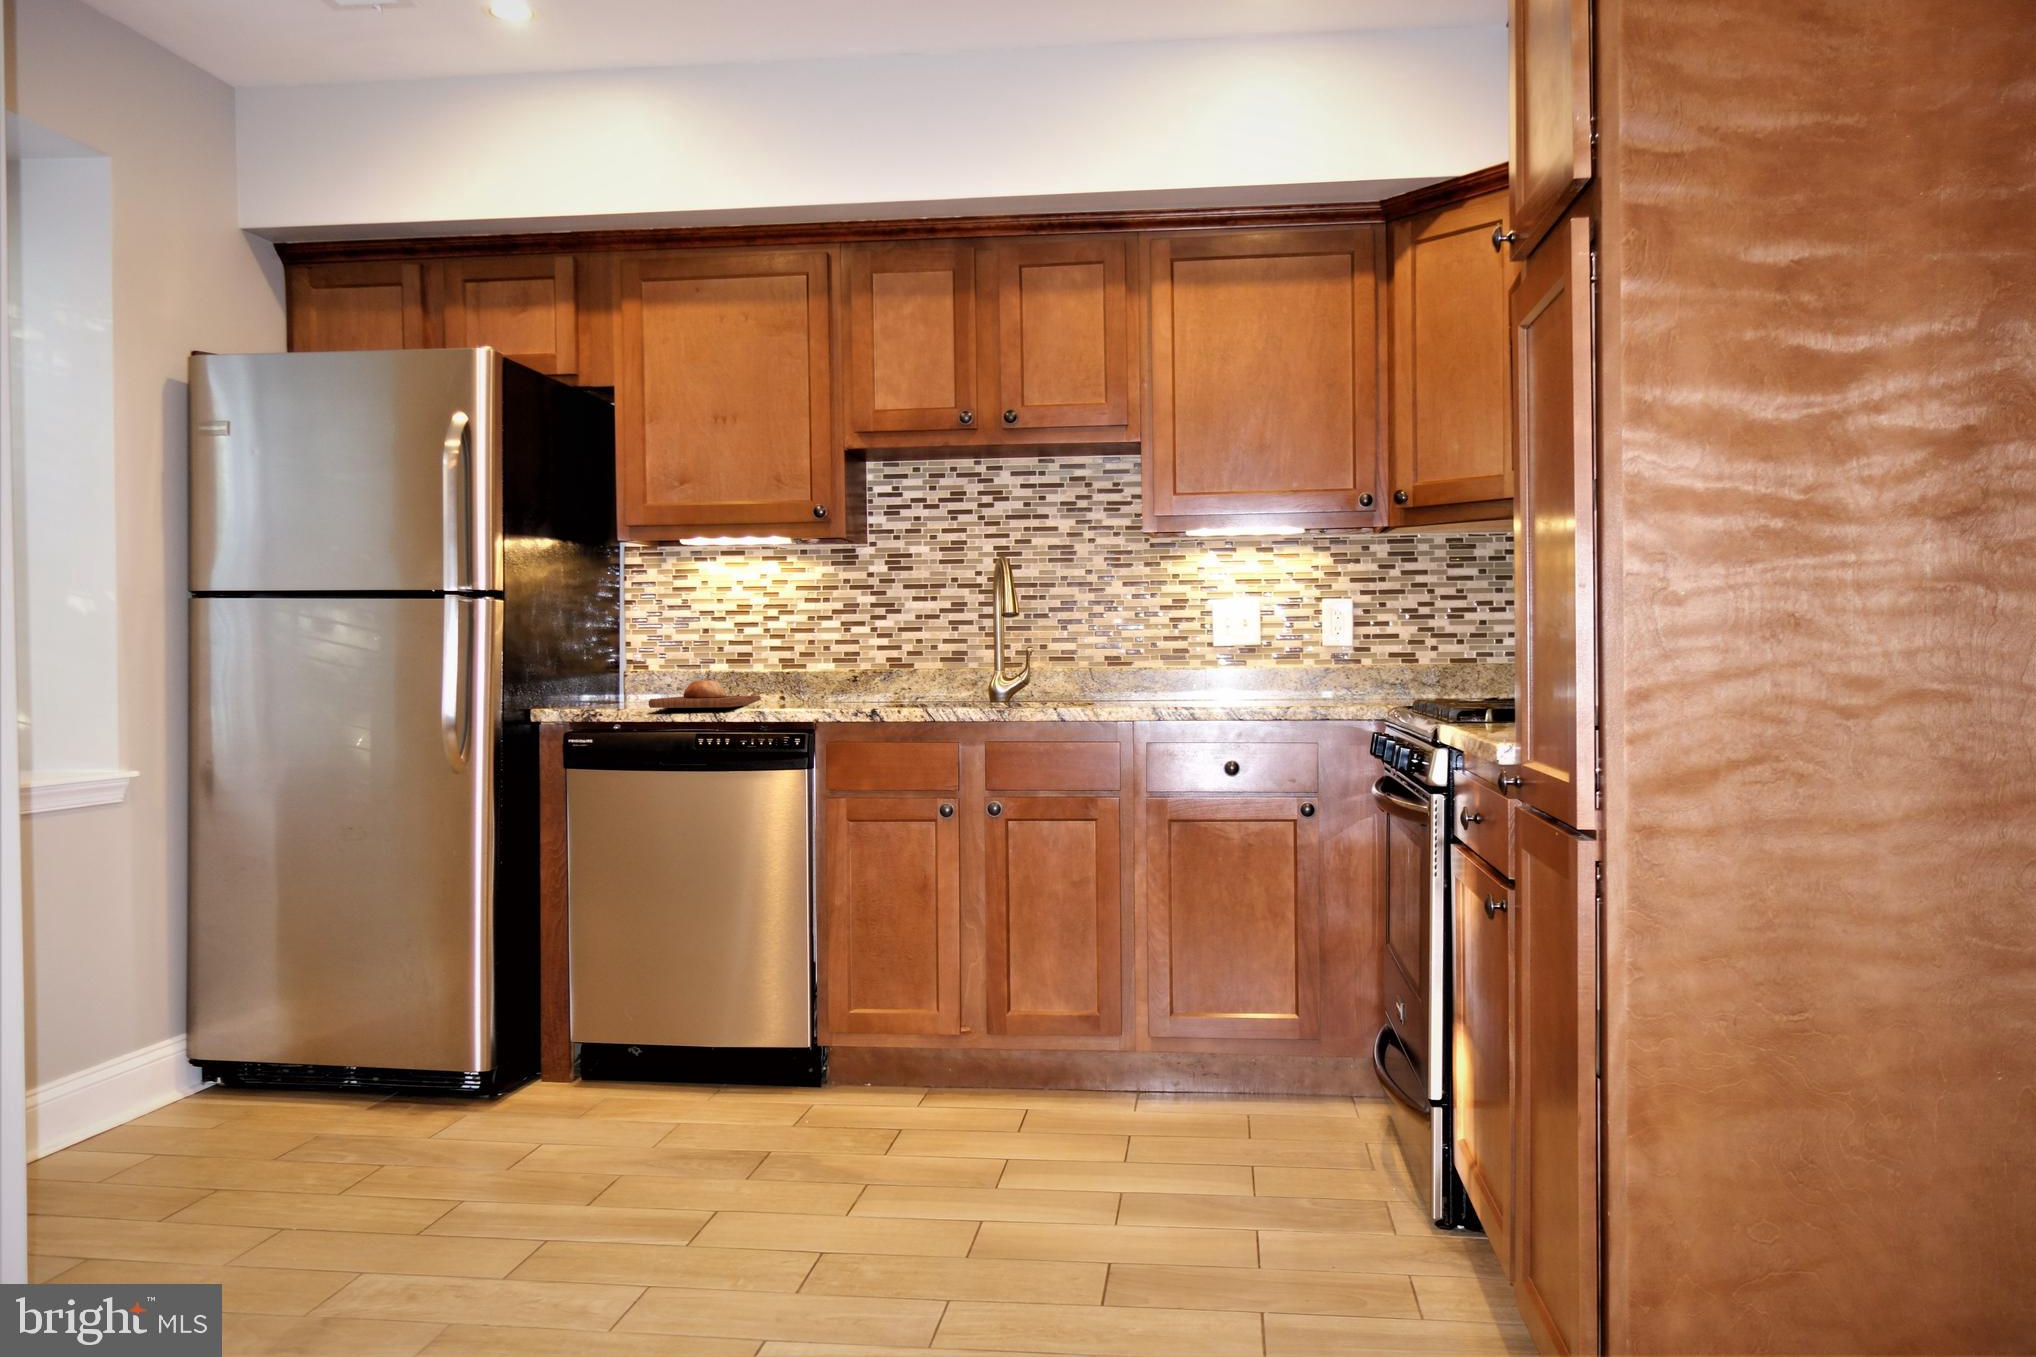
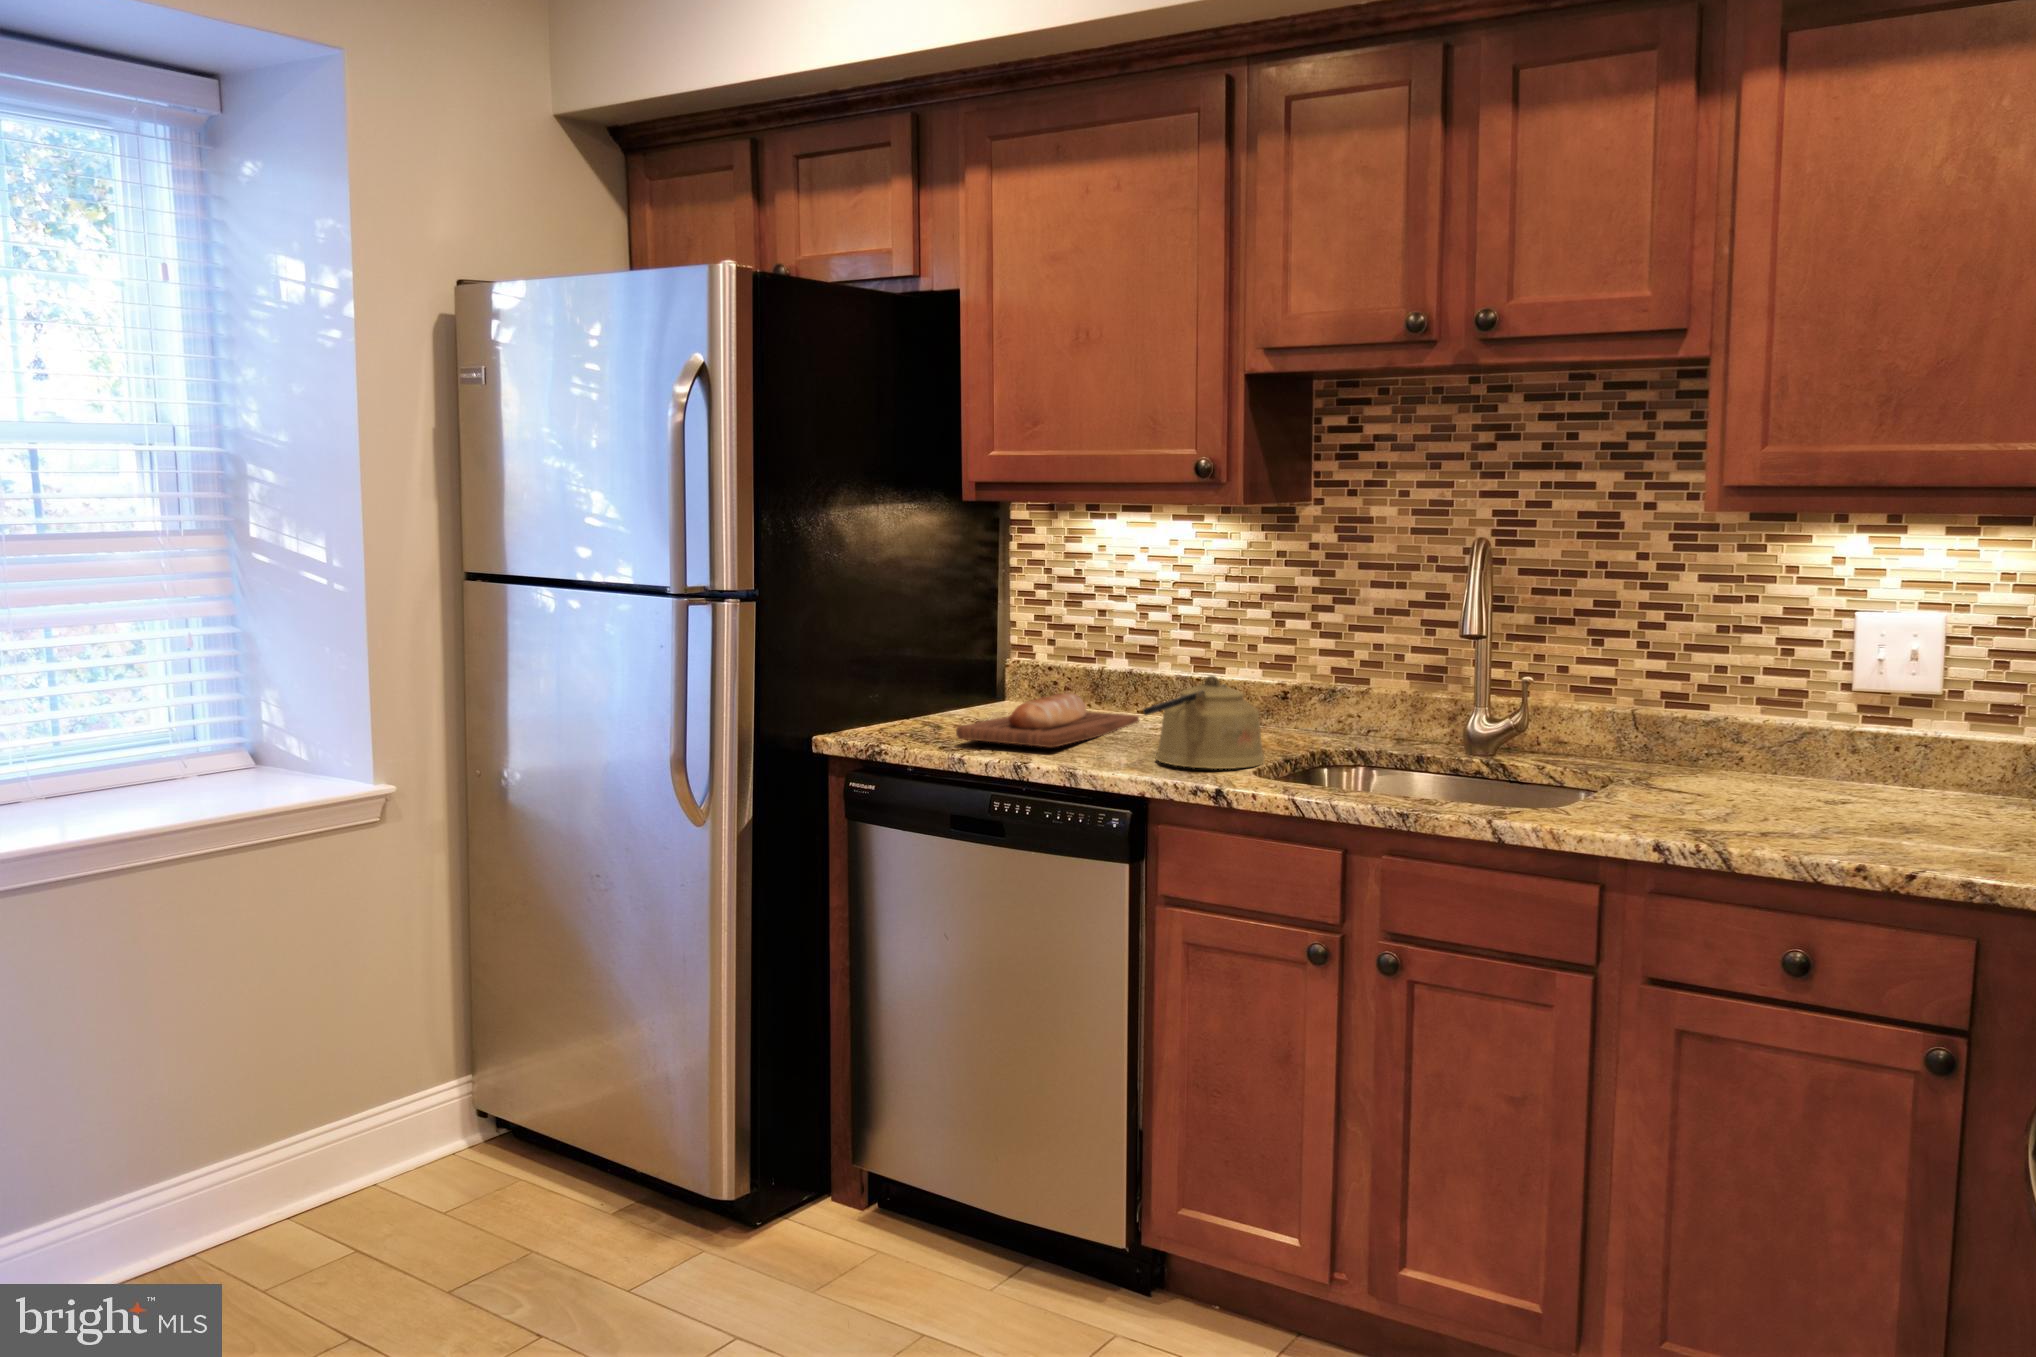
kettle: none [802,649,883,708] -> present [1143,676,1265,769]

